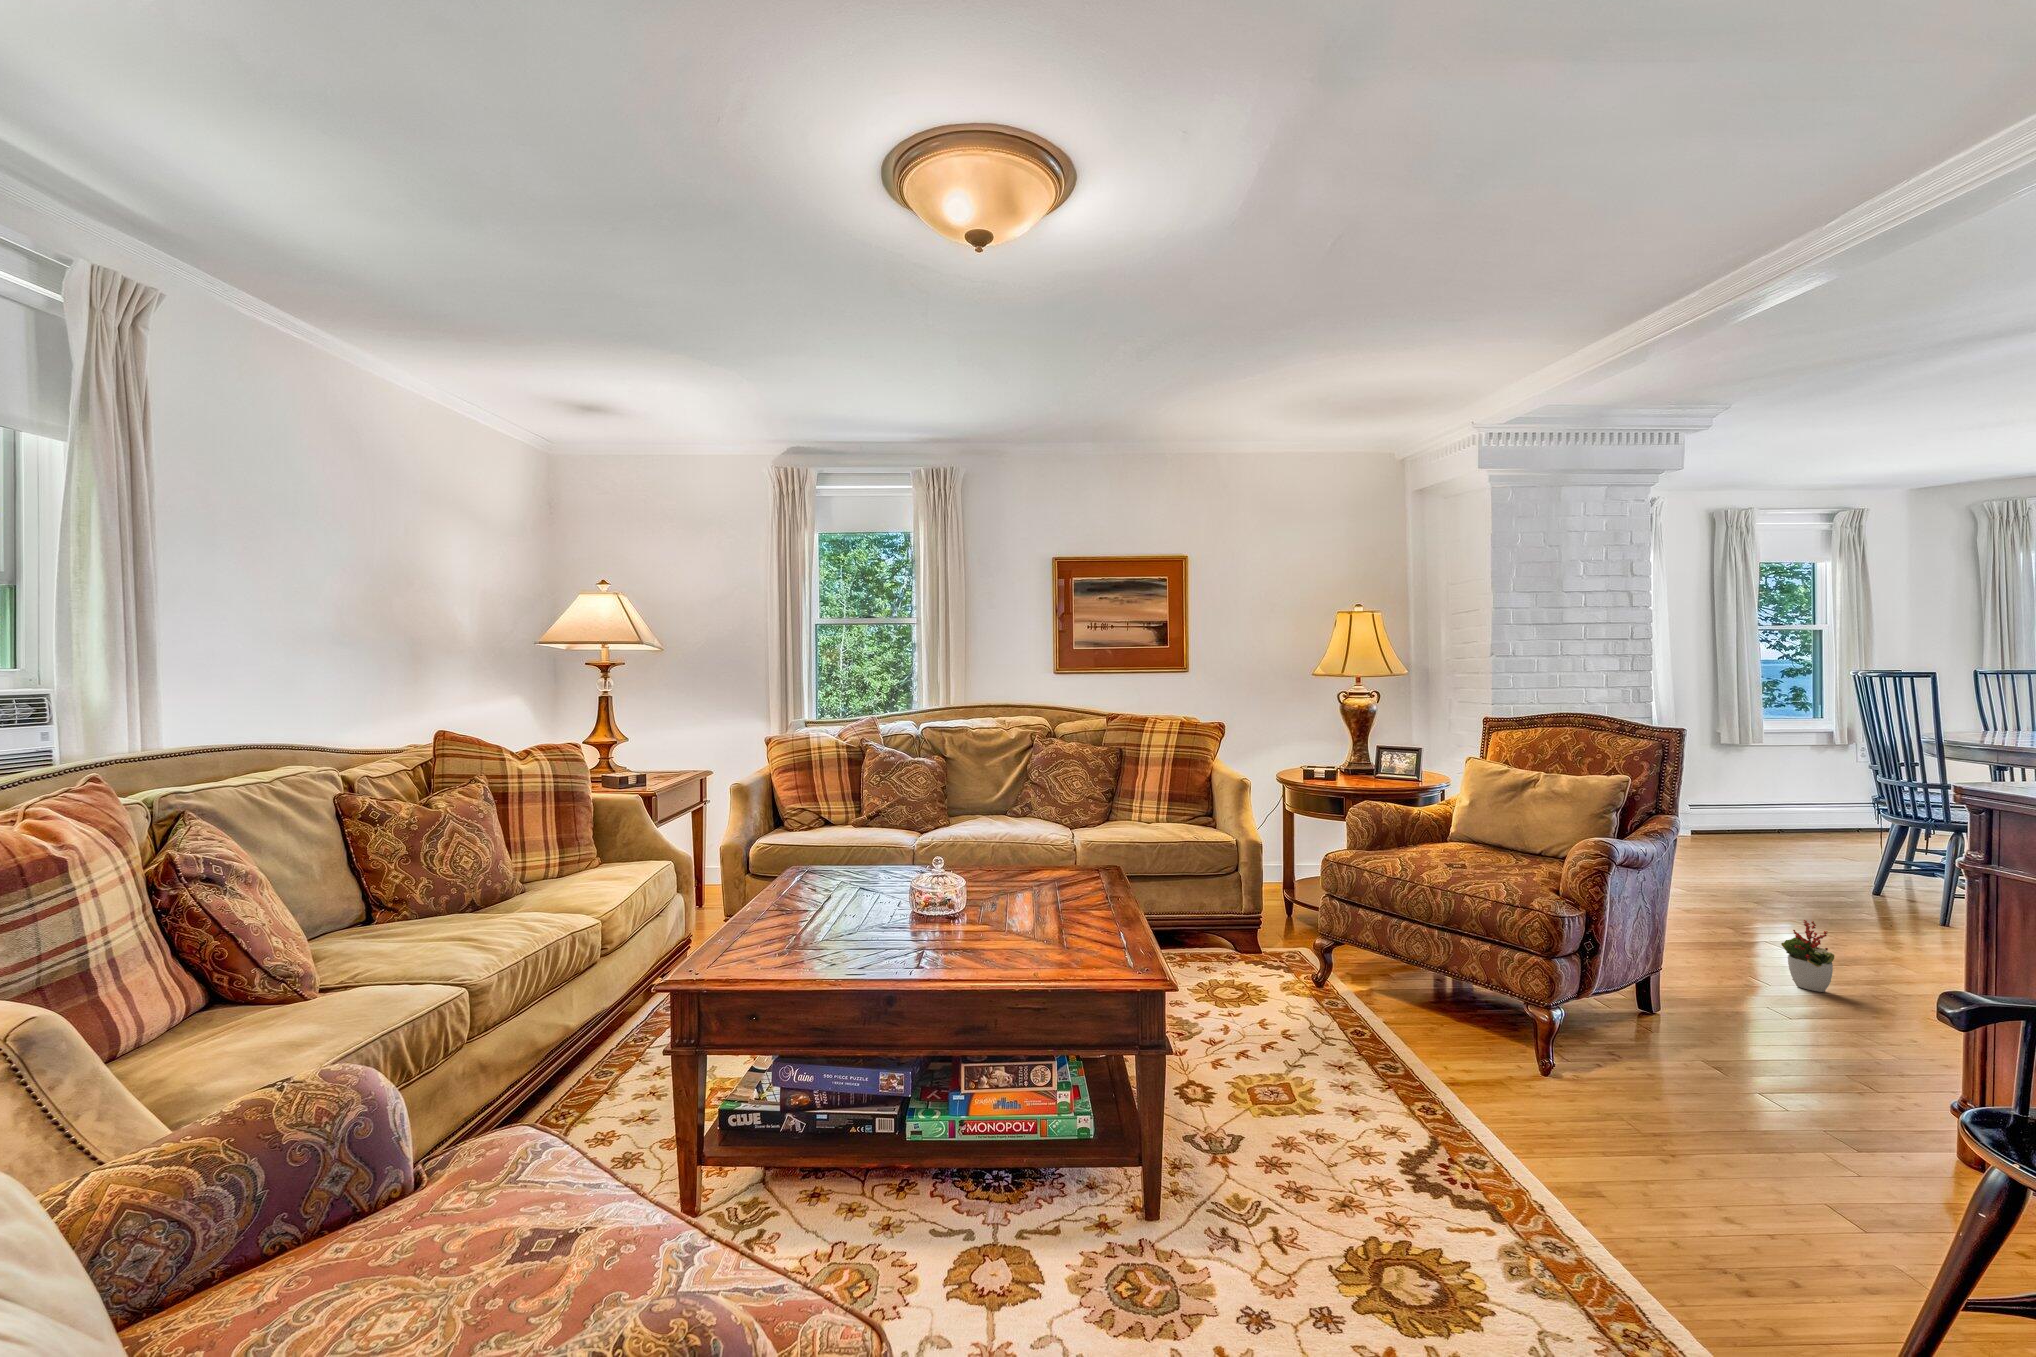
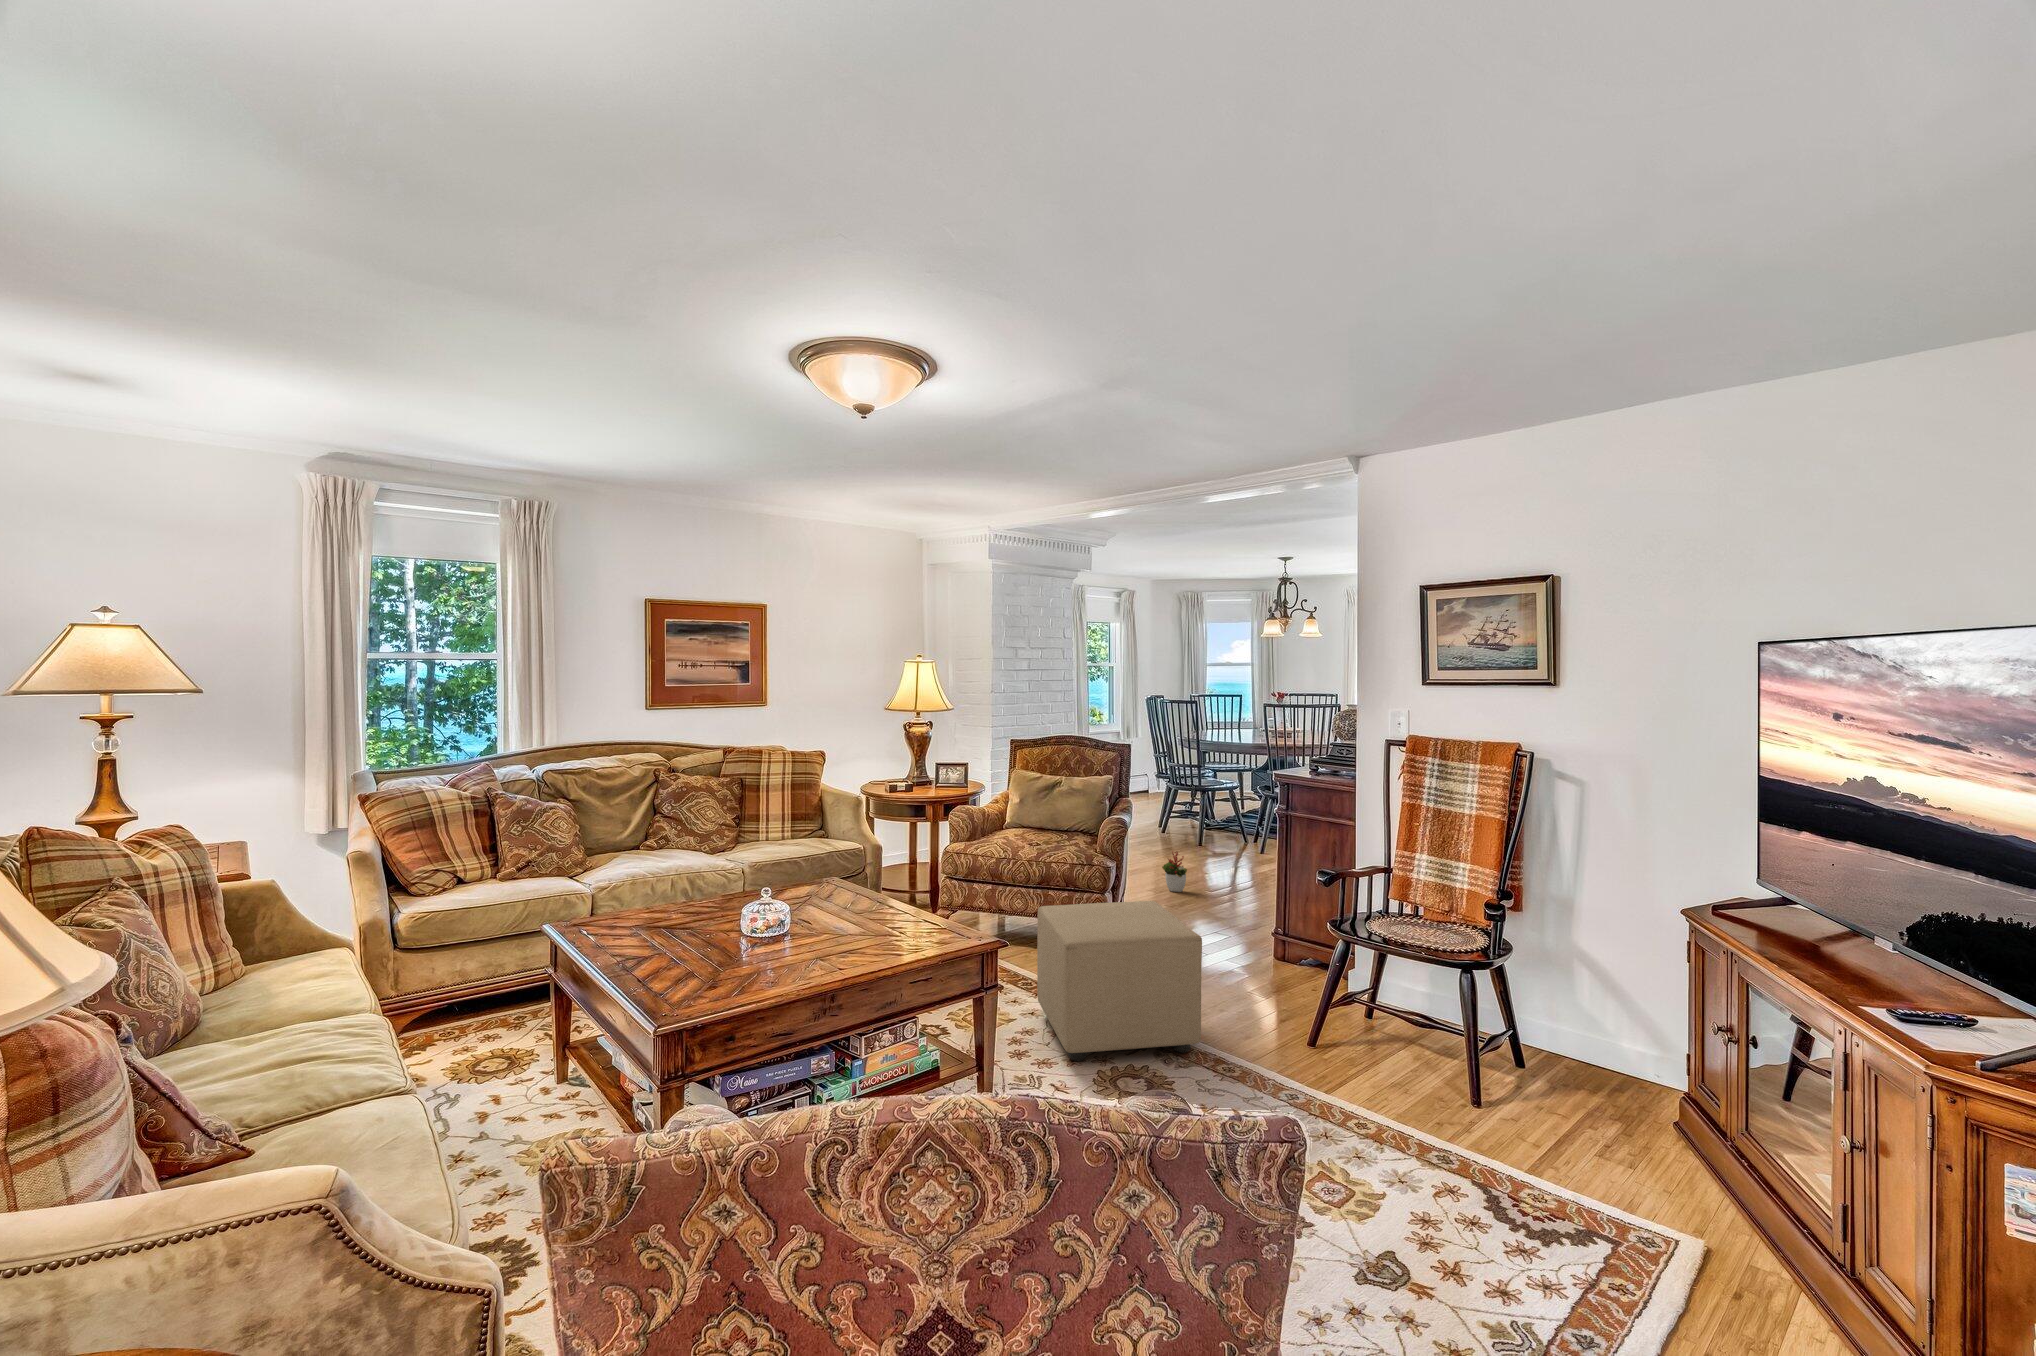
ottoman: none [1330,953,1601,1263] -> present [1037,901,1202,1061]

